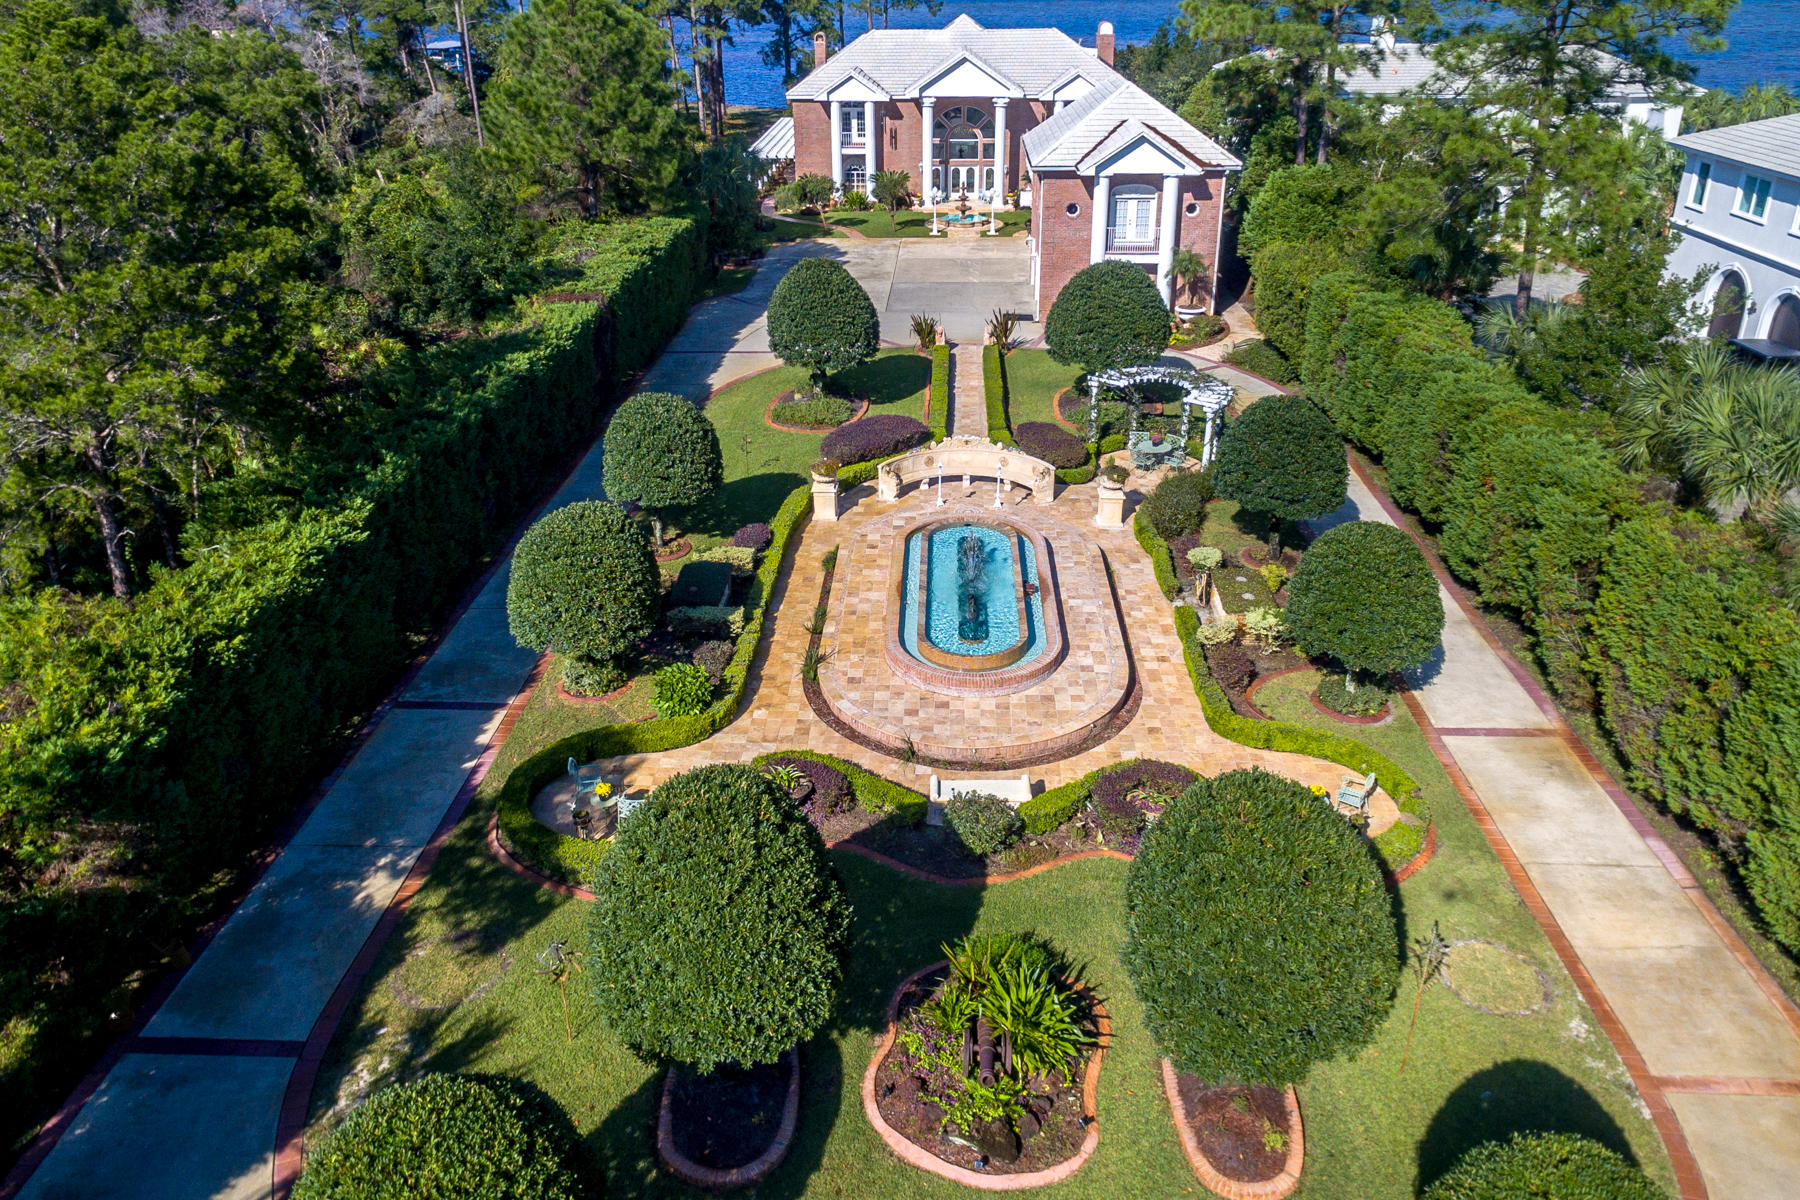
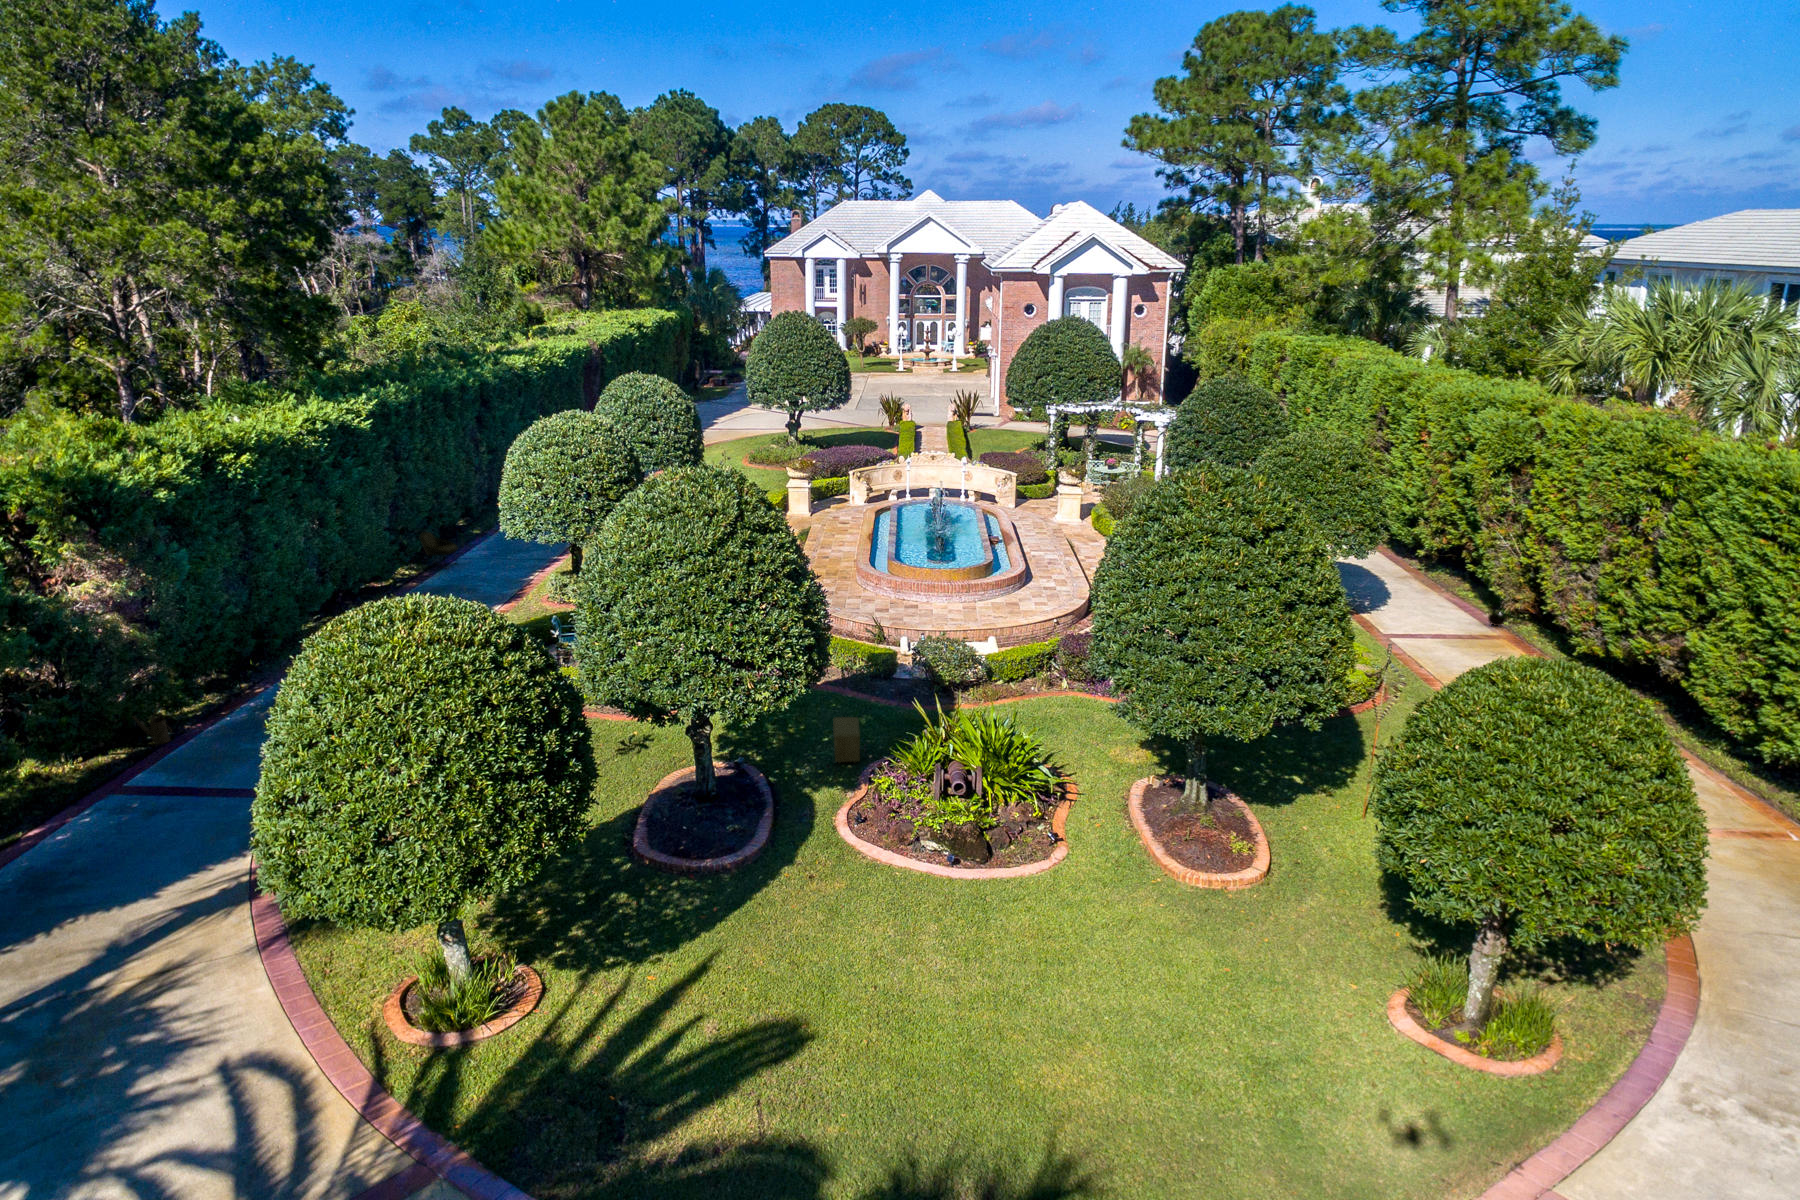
lounge chair: none [437,585,479,627] -> present [420,532,458,565]
storage bench: none [856,945,883,1002] -> present [833,717,860,763]
potted tree: present [104,985,136,1032] -> present [1486,594,1506,626]

